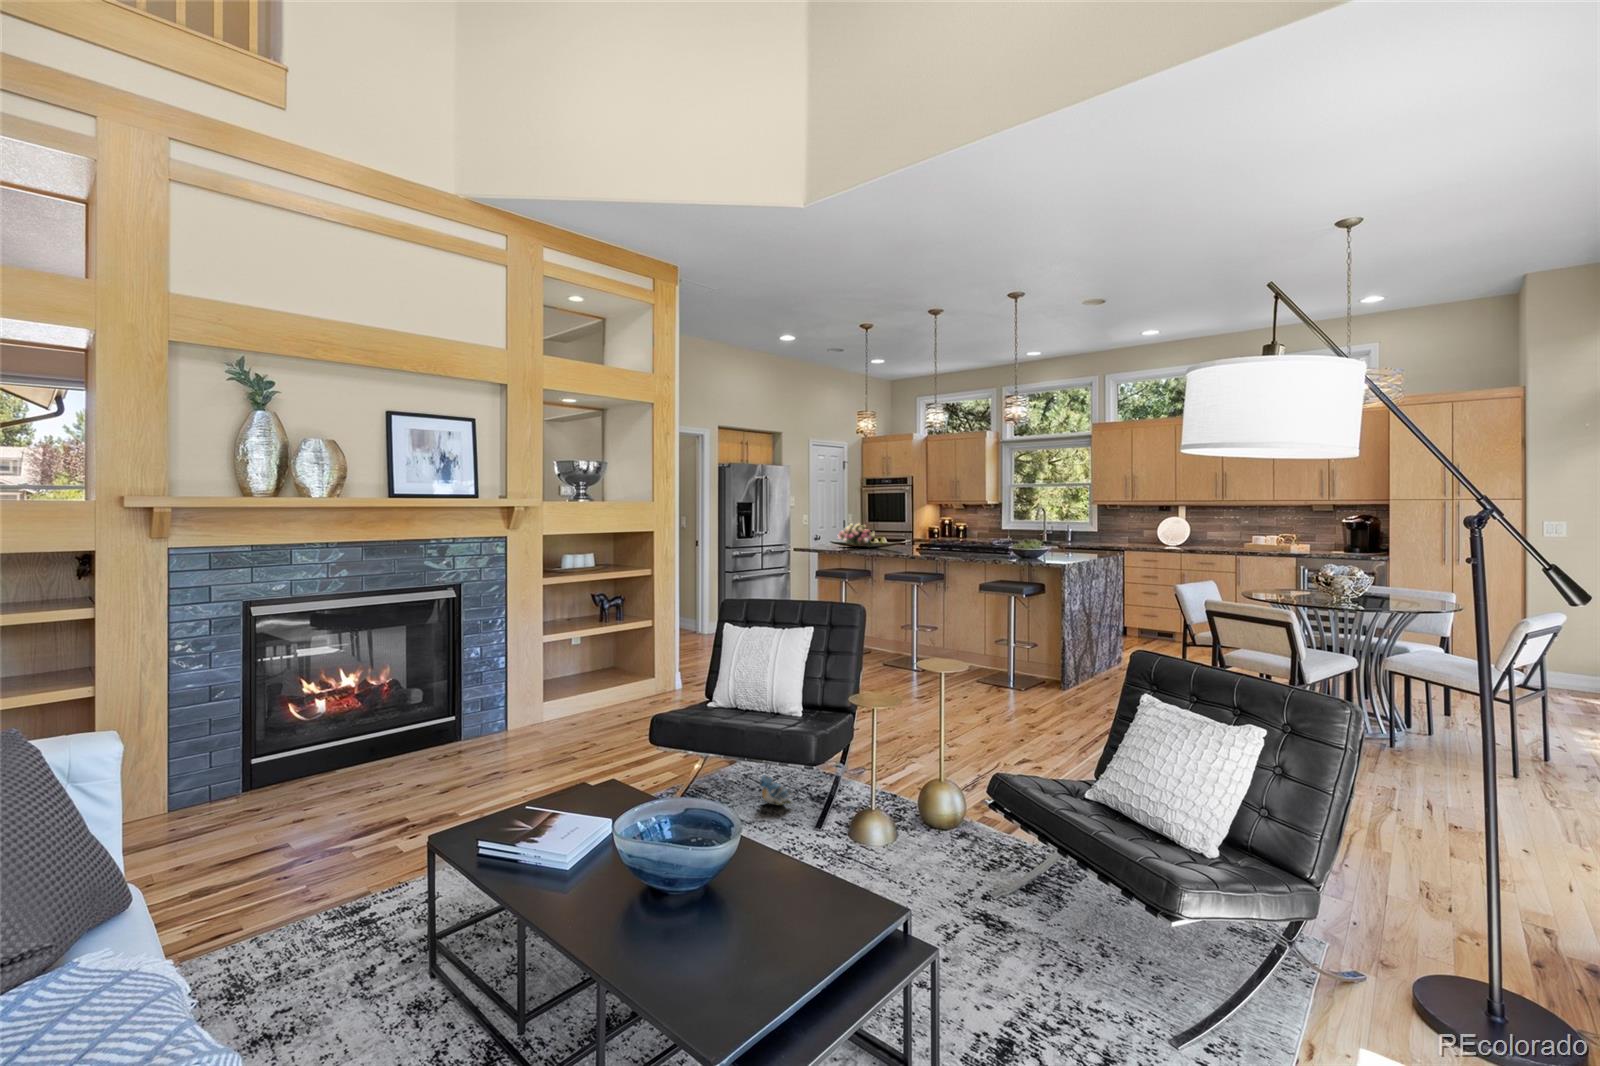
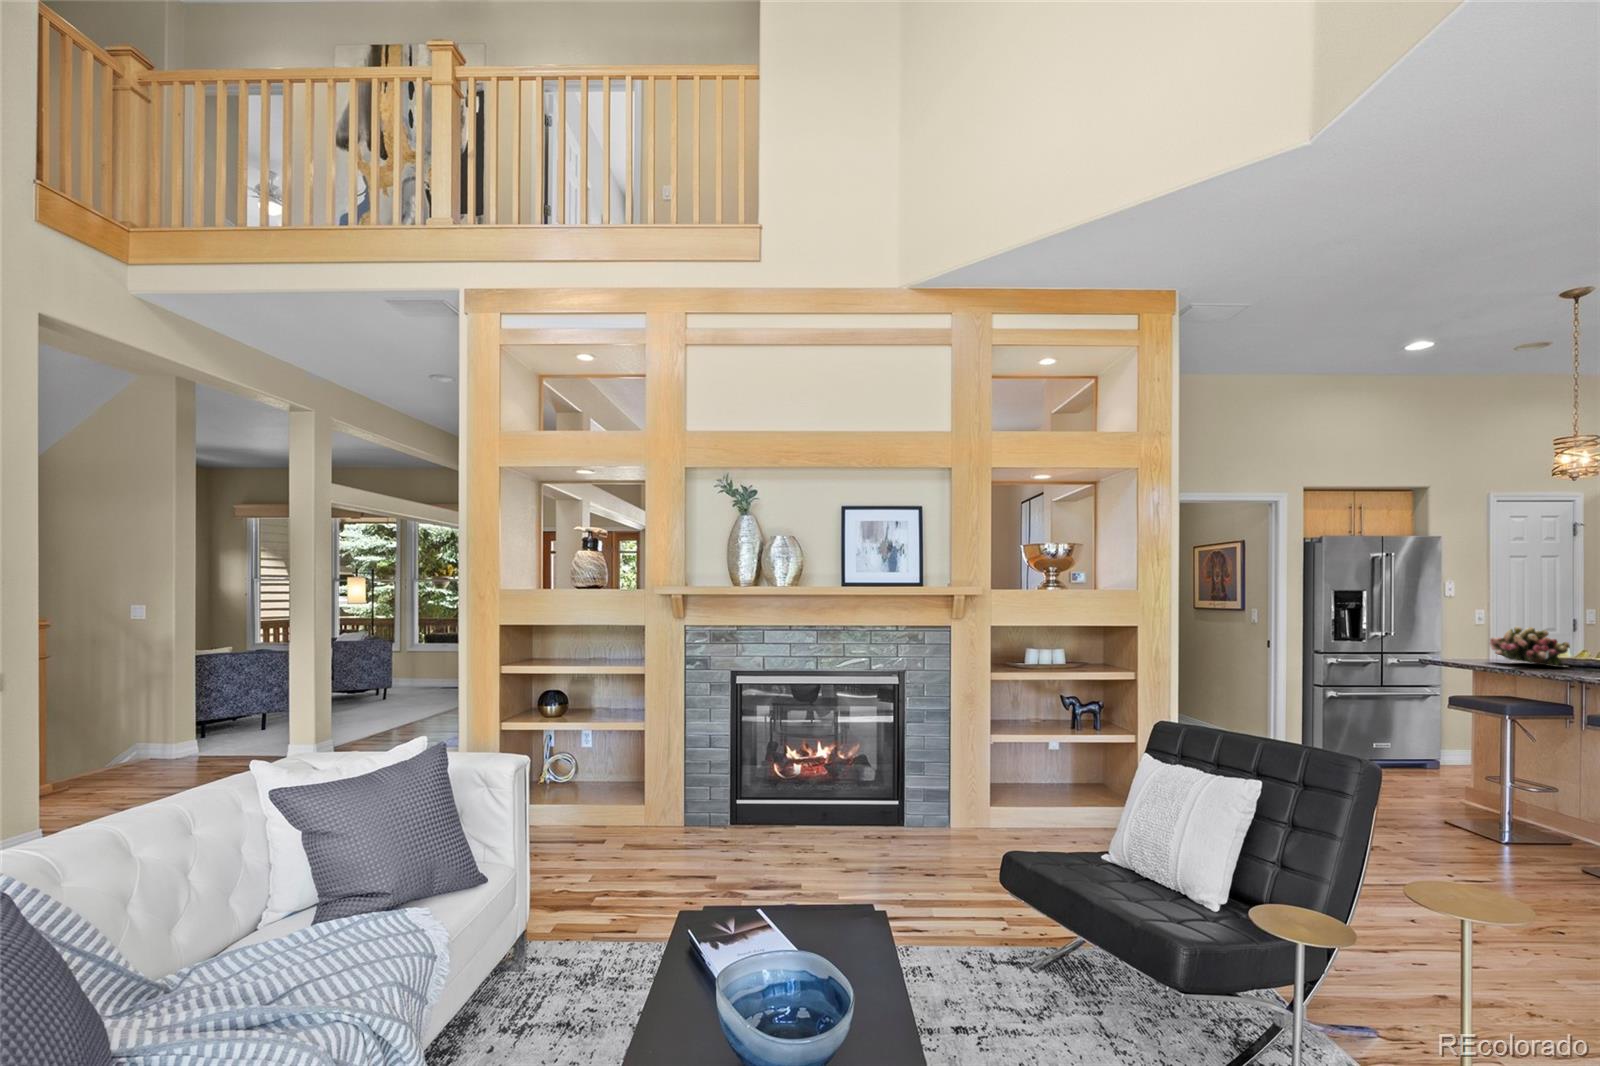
plush toy: present [760,775,794,805] -> none [1151,977,1198,1033]

